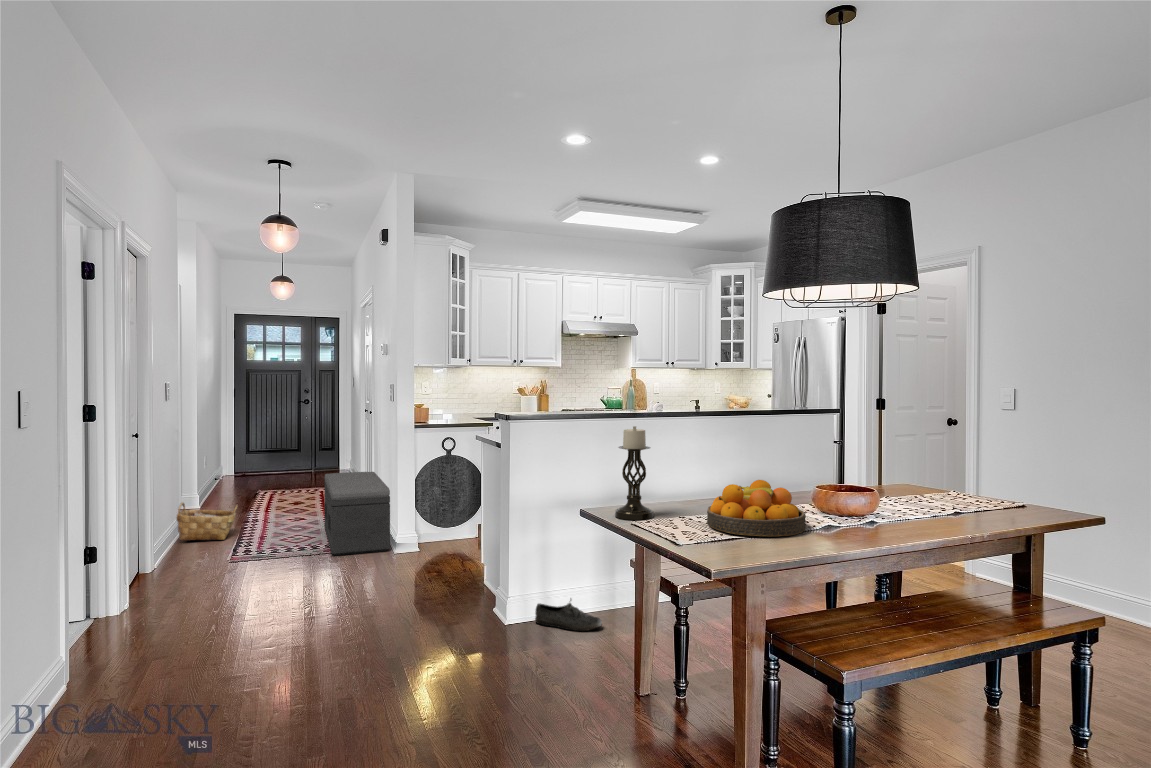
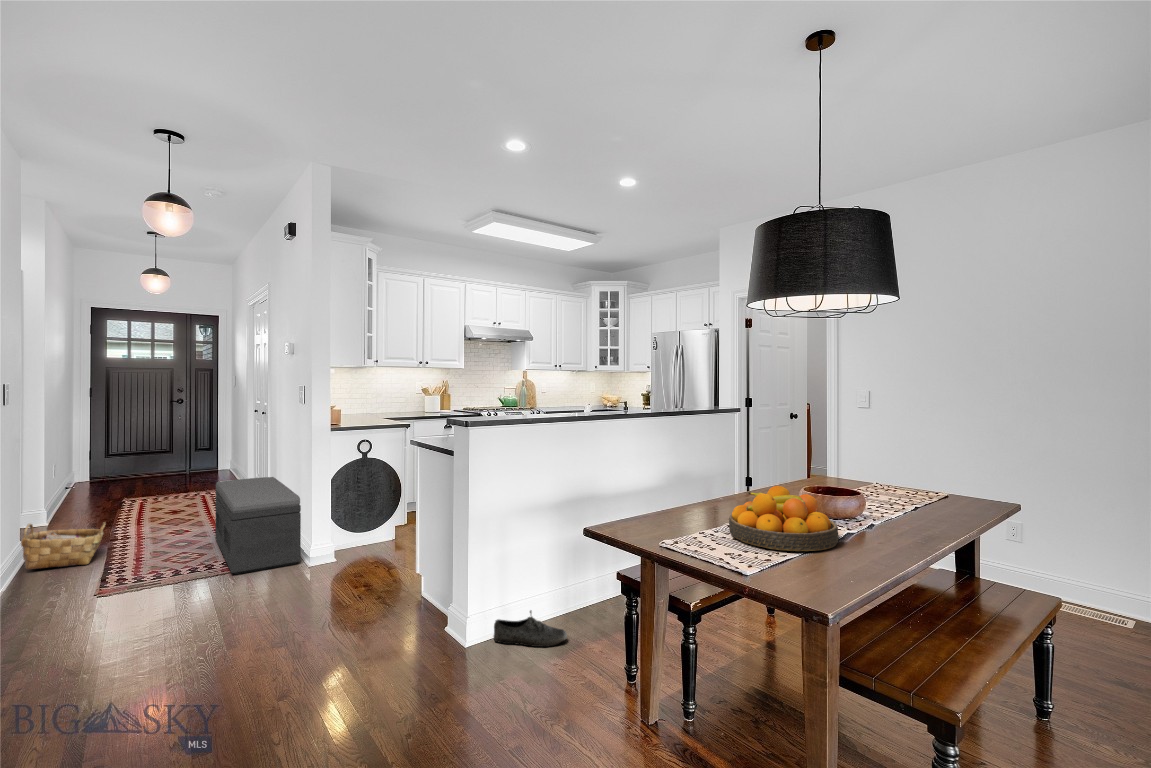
candle holder: present [615,426,653,520] -> none [622,431,665,536]

